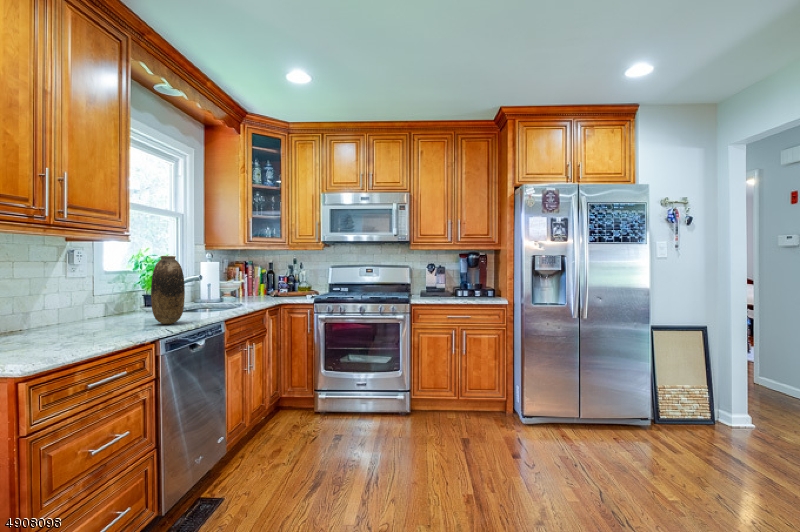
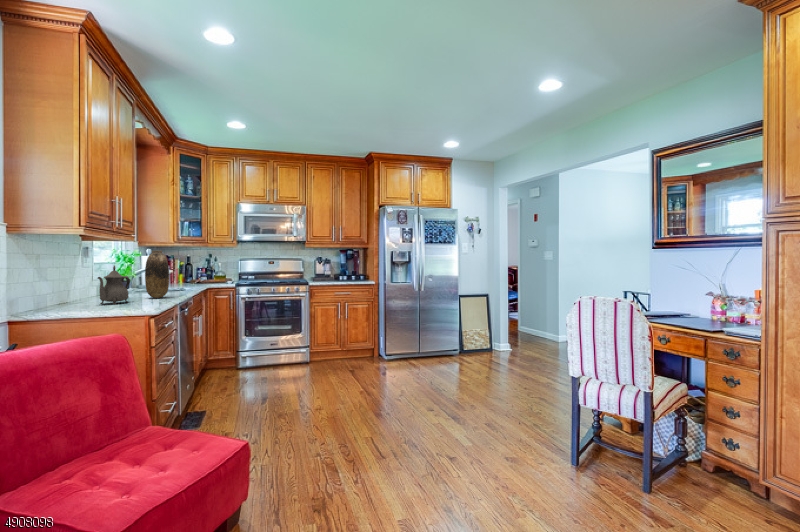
teapot: none [60,278,120,336] -> present [98,266,130,304]

